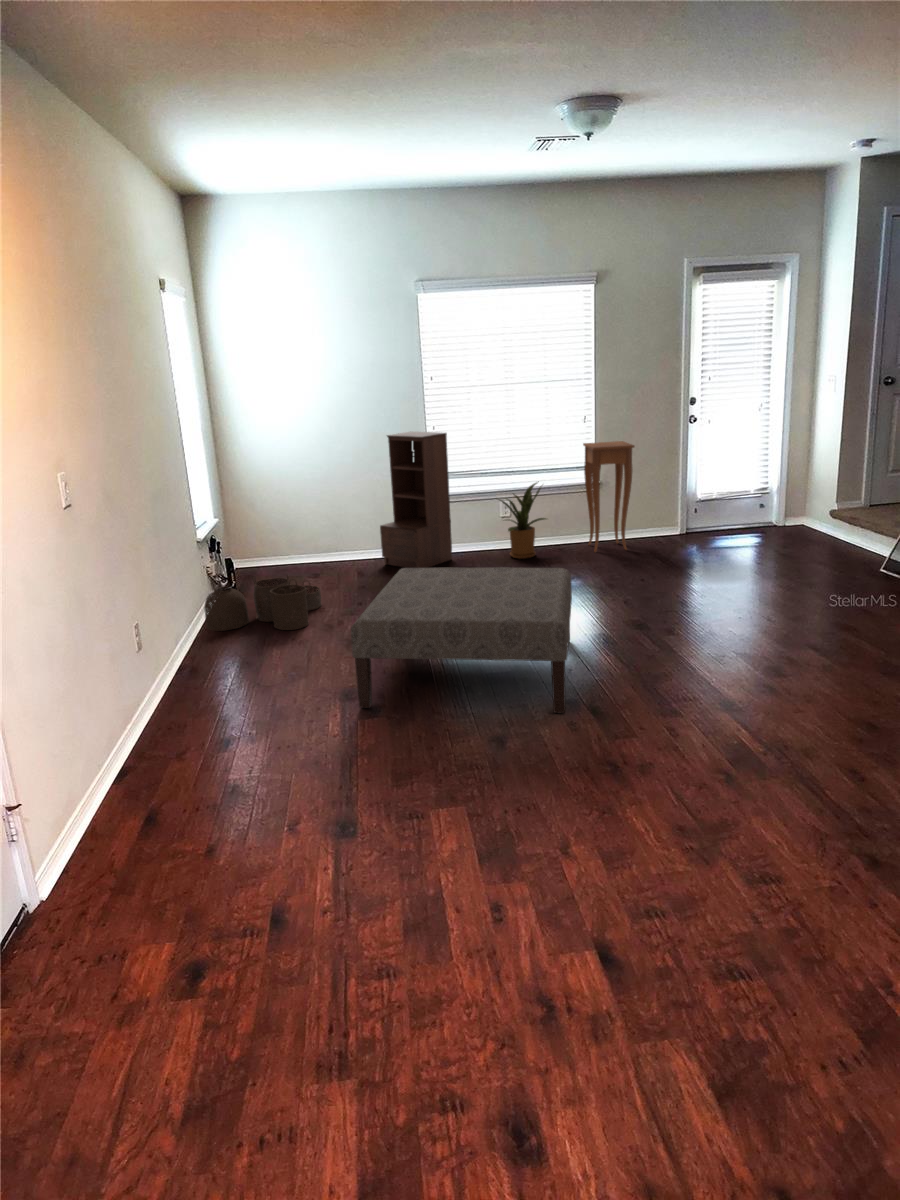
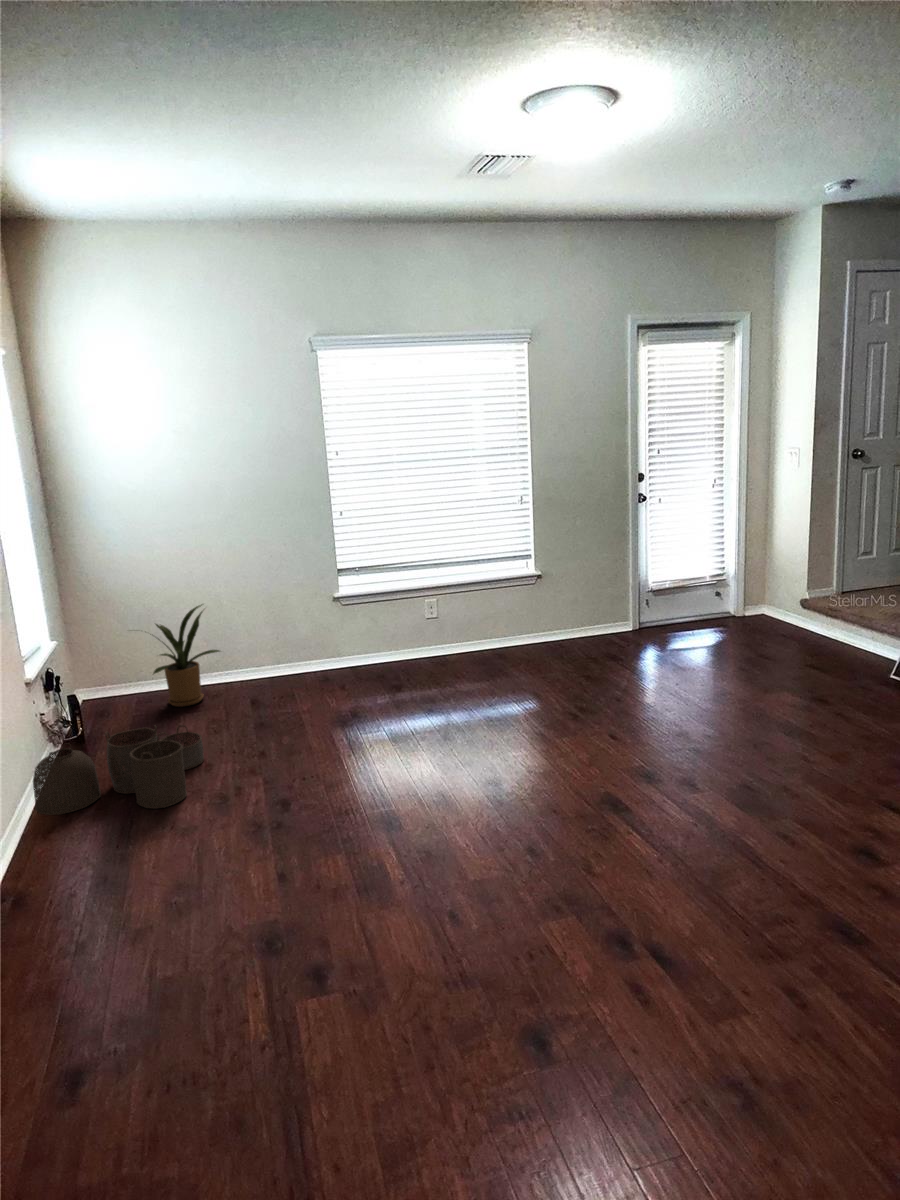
bookshelf: present [380,432,452,568] -> none [277,519,369,695]
side table: present [583,441,634,552] -> none [520,524,584,658]
house plant: present [499,483,546,559] -> present [153,605,220,707]
ottoman: present [351,567,572,714] -> none [257,714,594,972]

